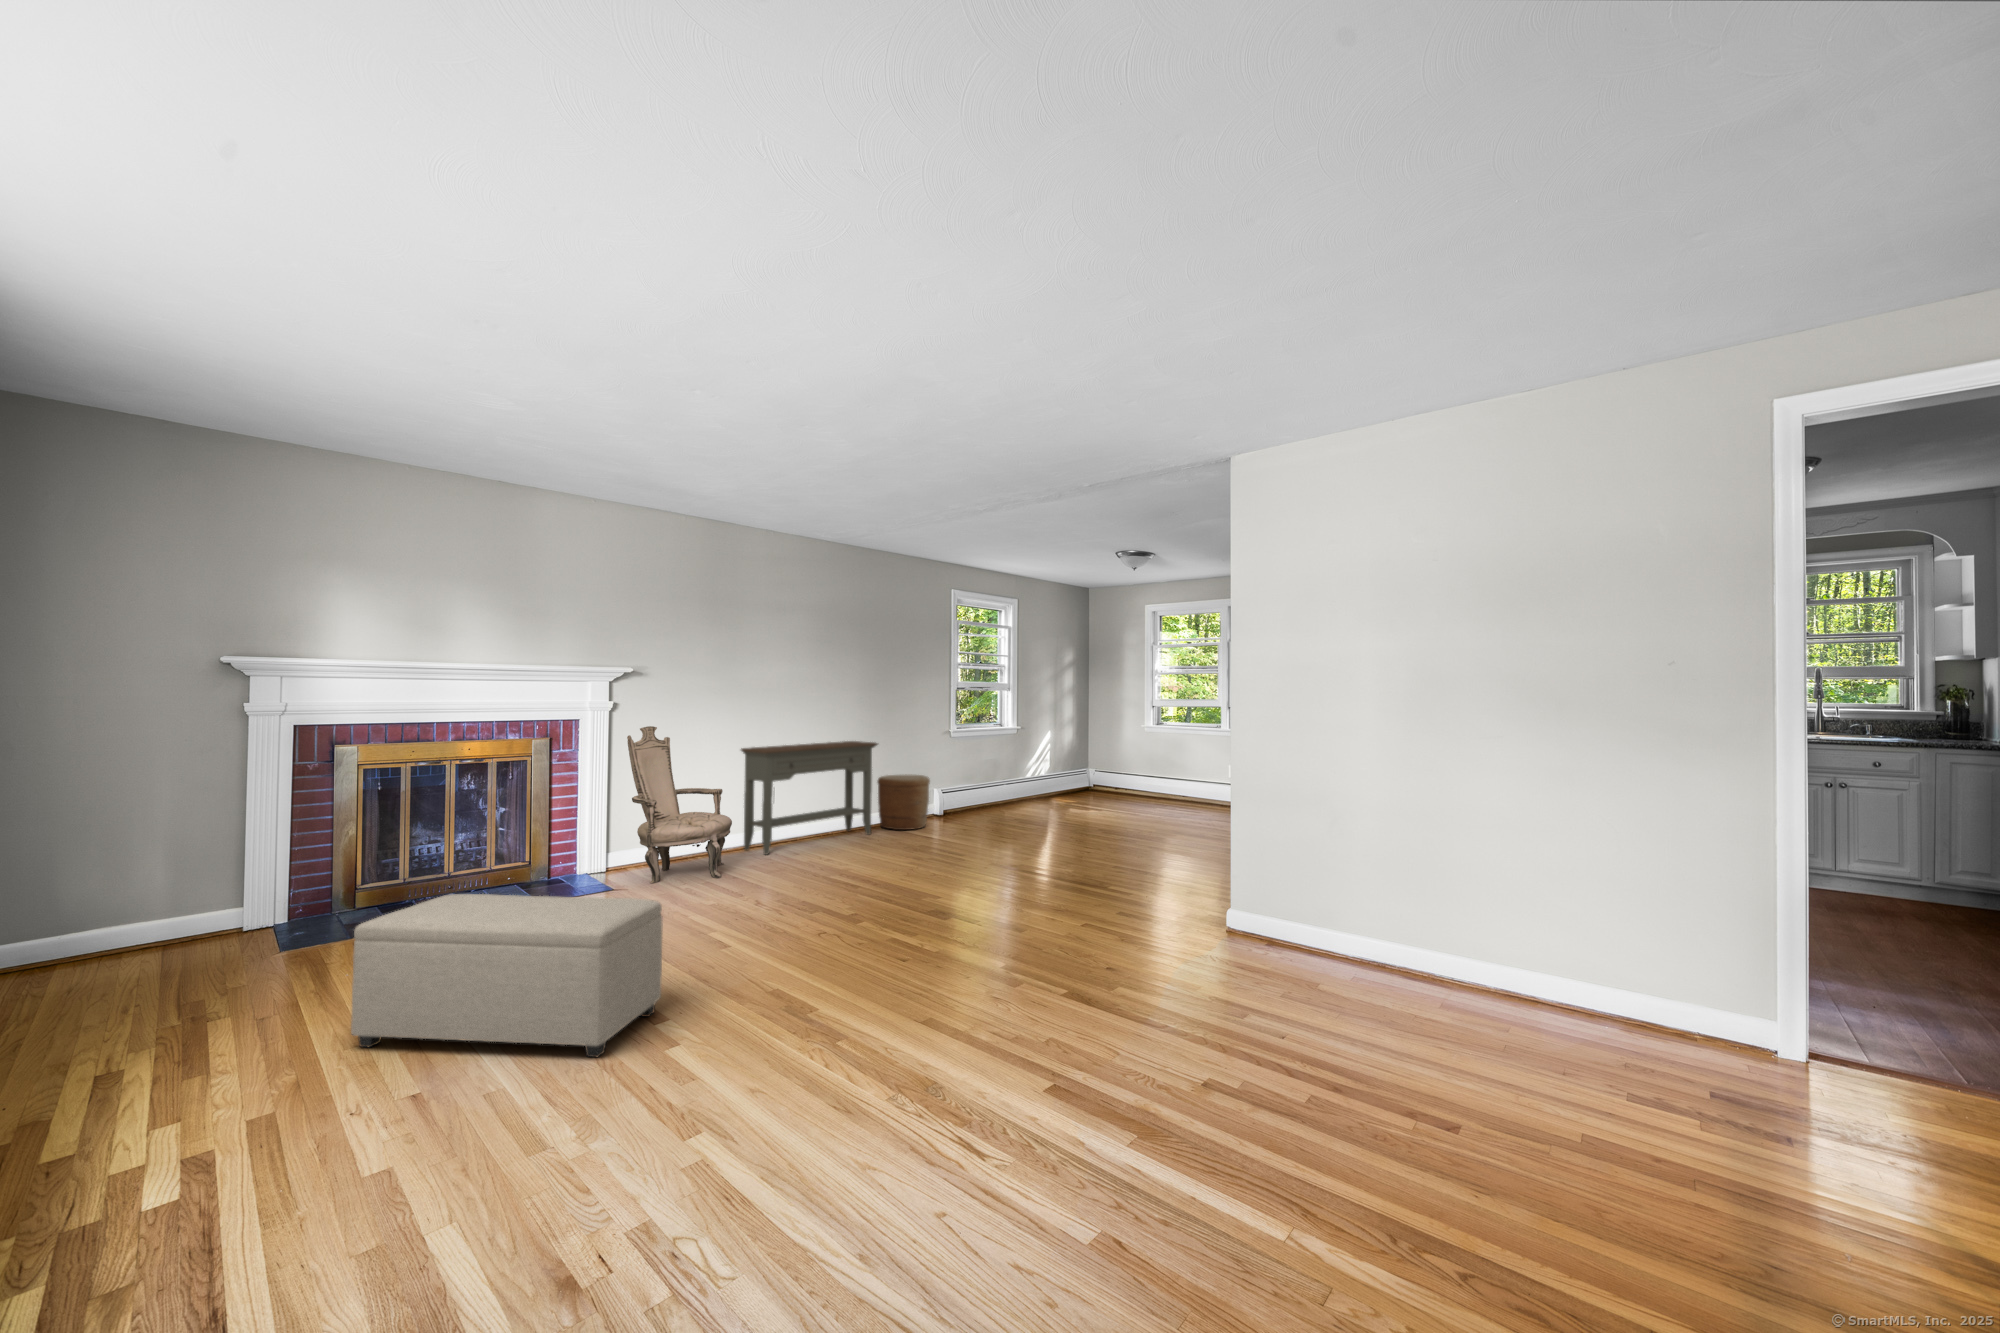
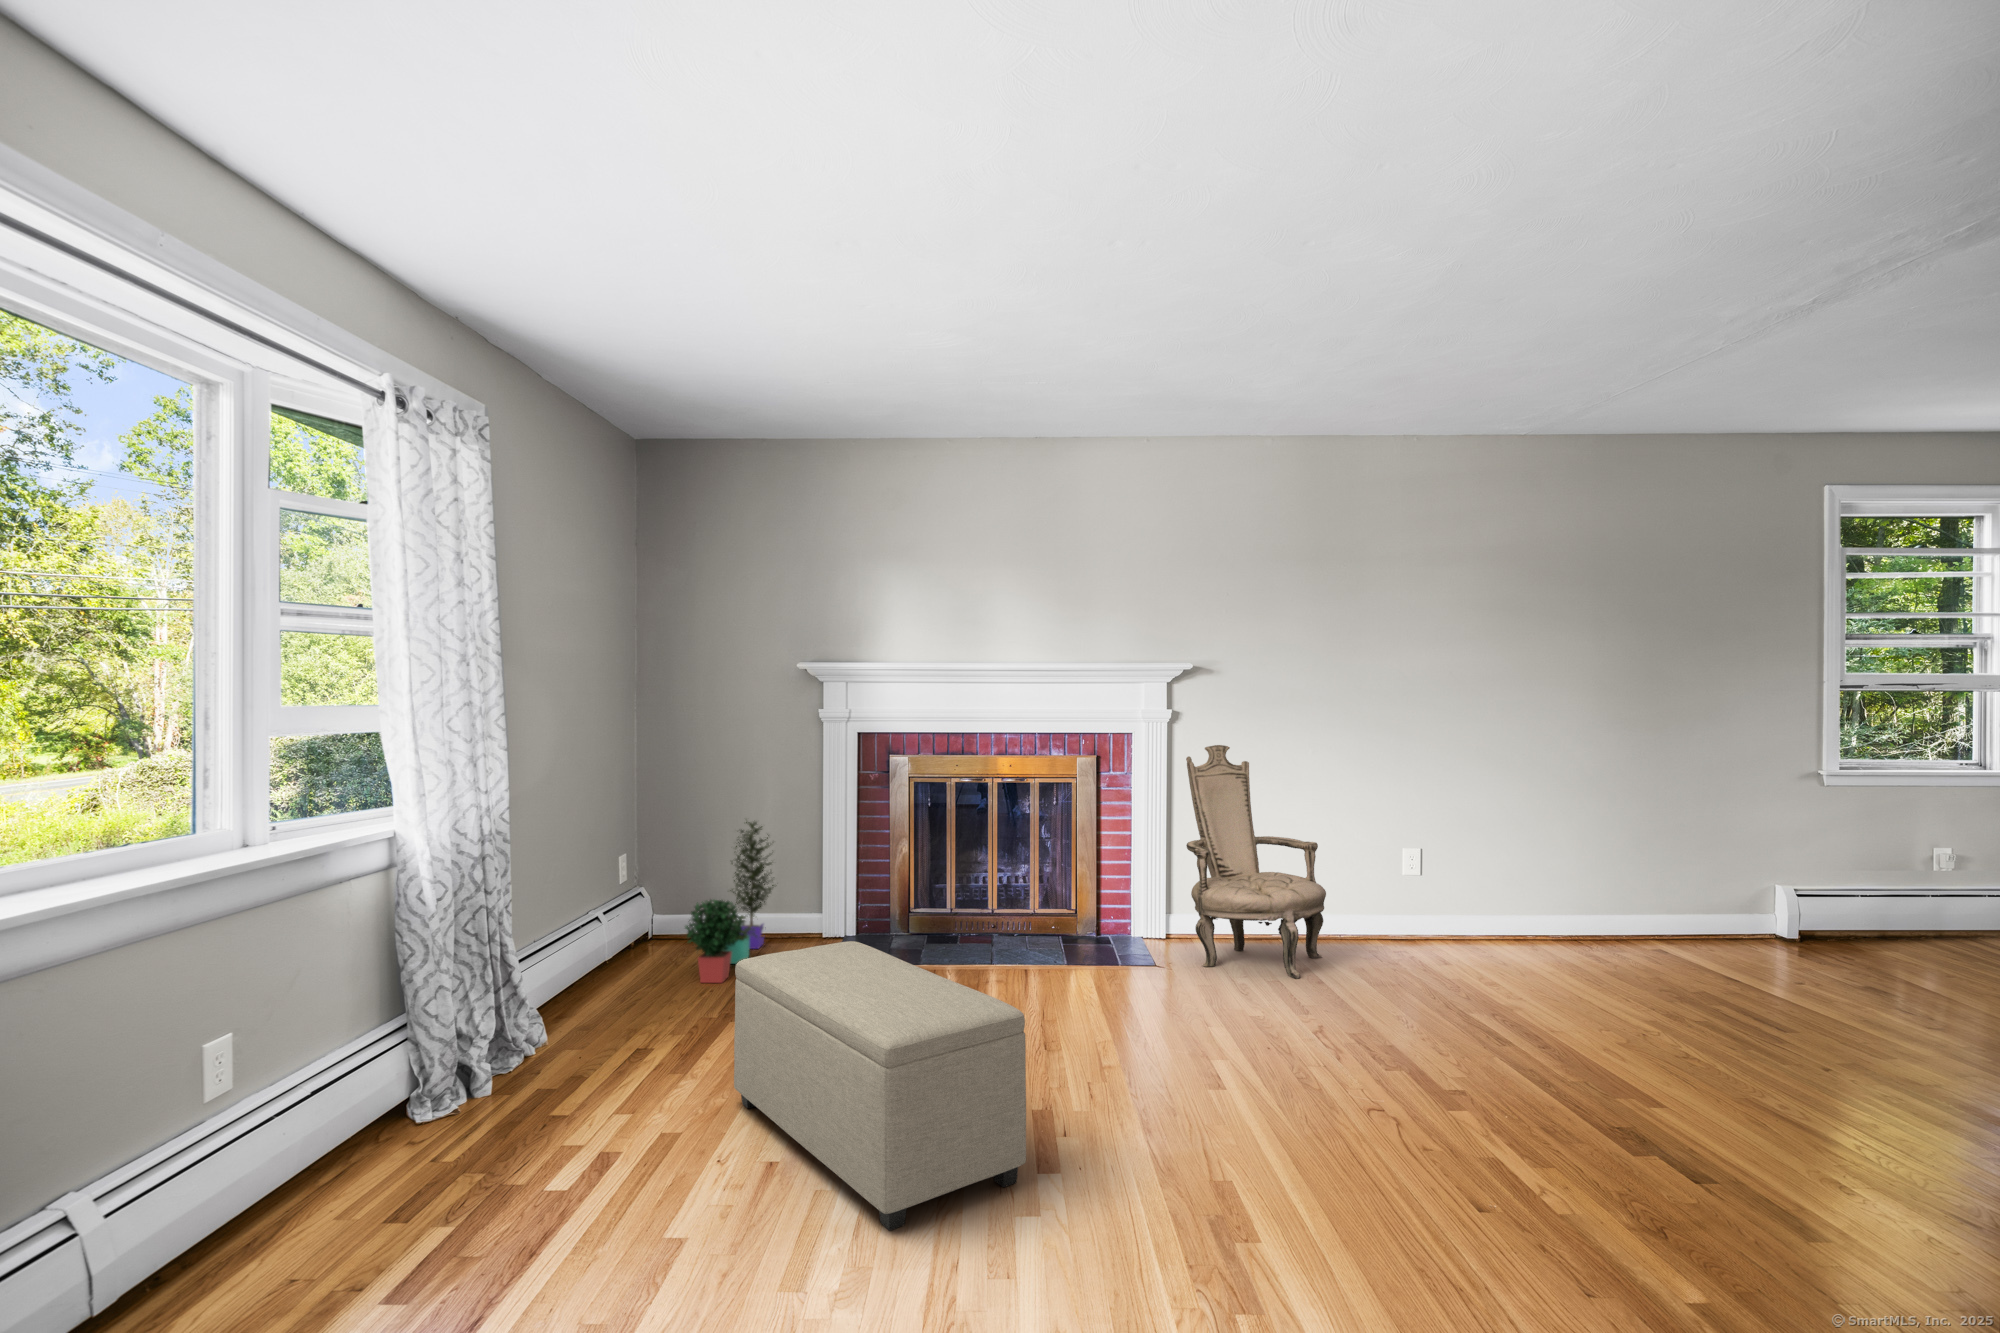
console table: present [741,741,878,855] -> none [1359,782,1621,955]
woven basket: present [878,775,930,830] -> none [1629,848,1748,957]
potted plant: none [107,821,198,996] -> present [685,822,774,983]

